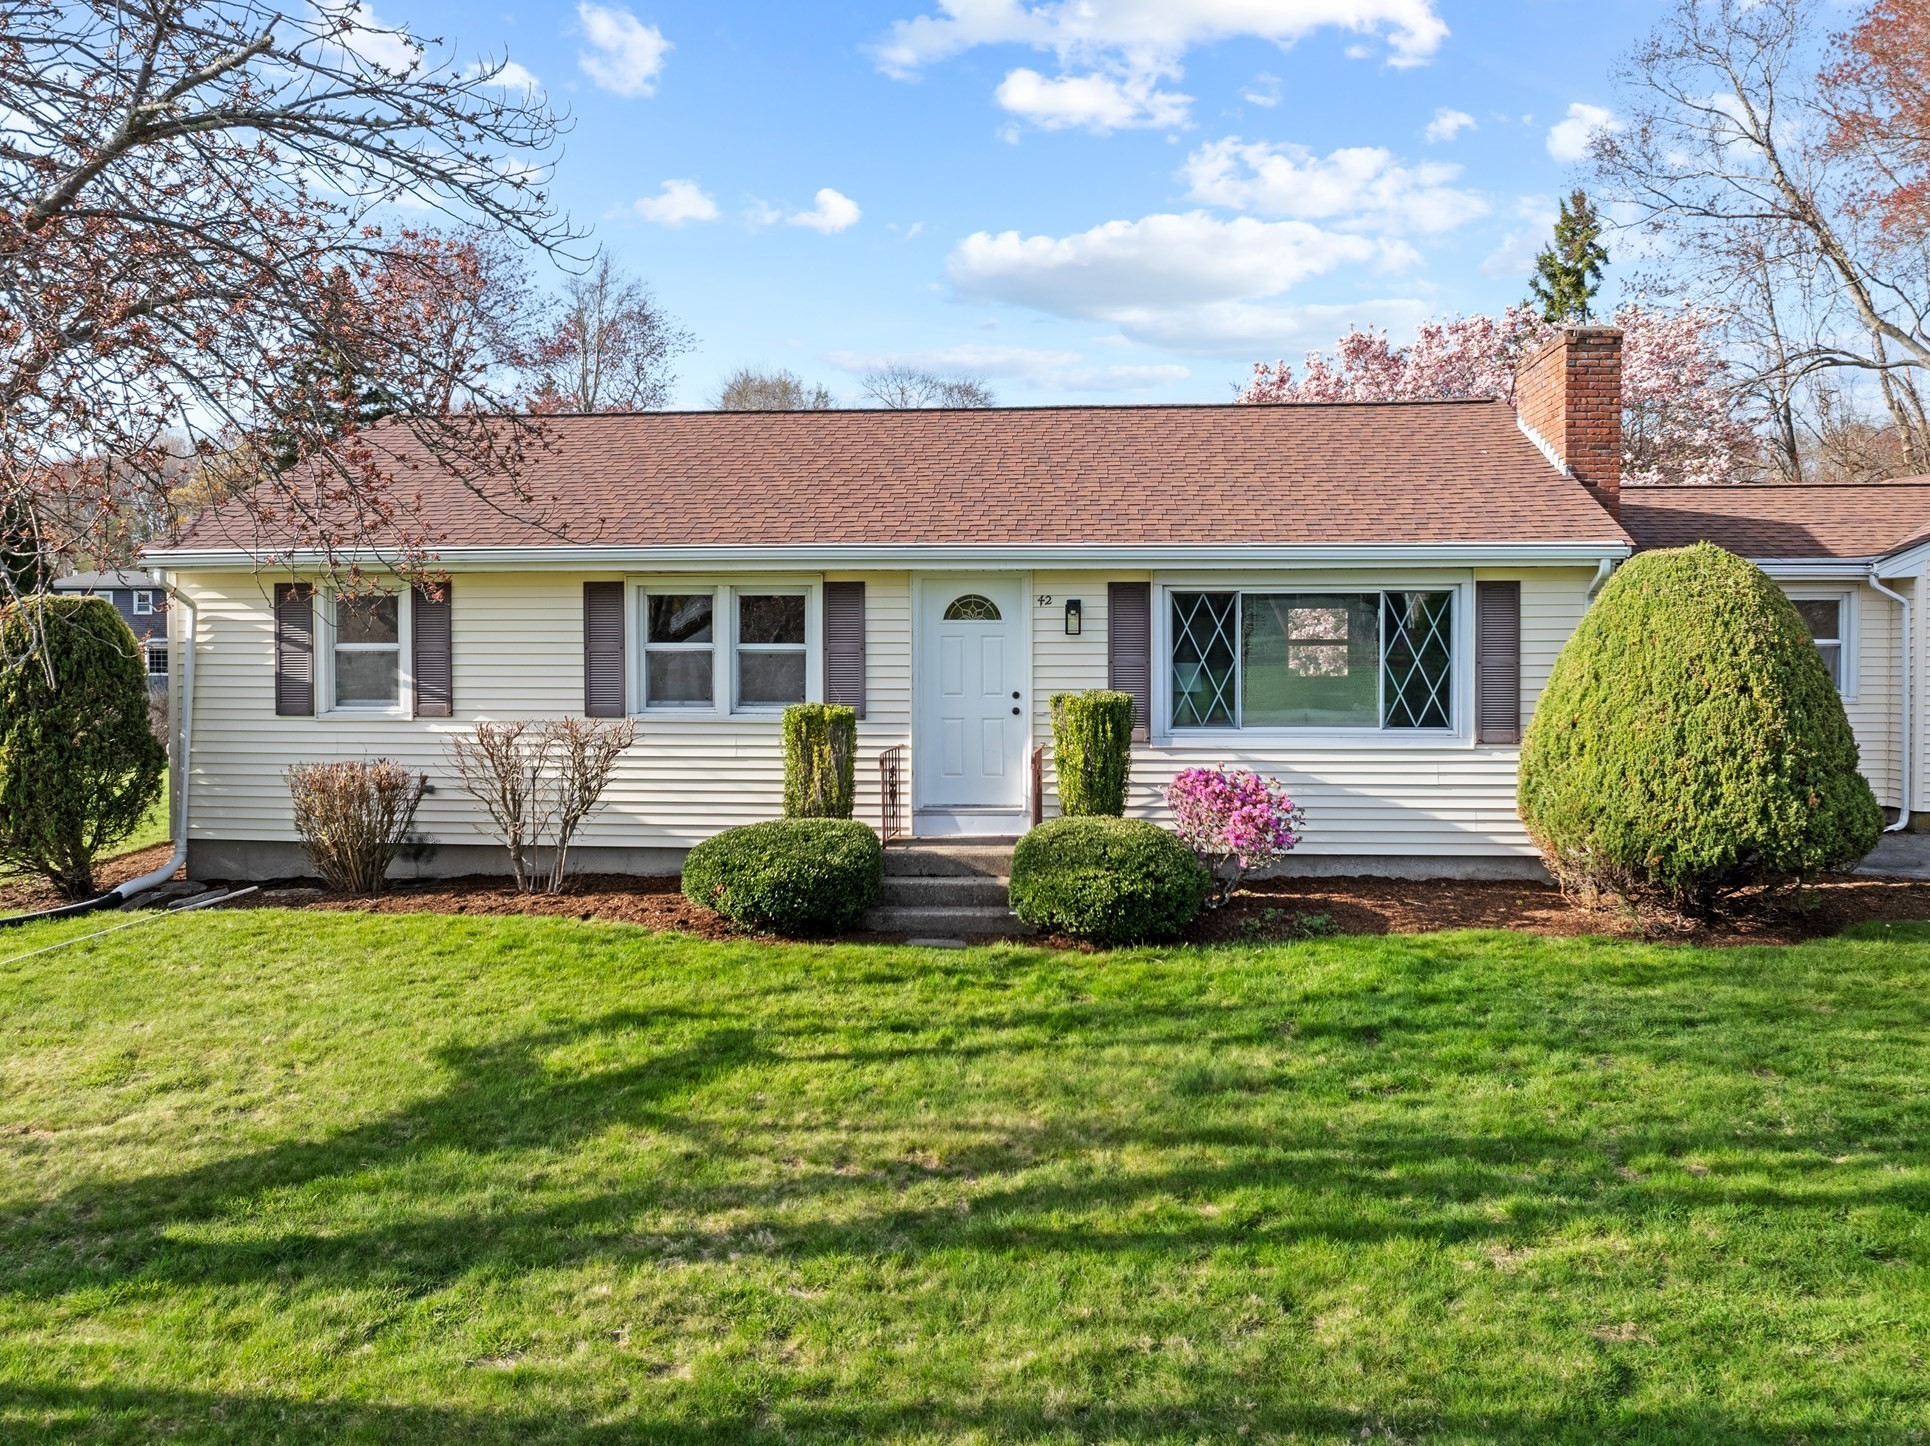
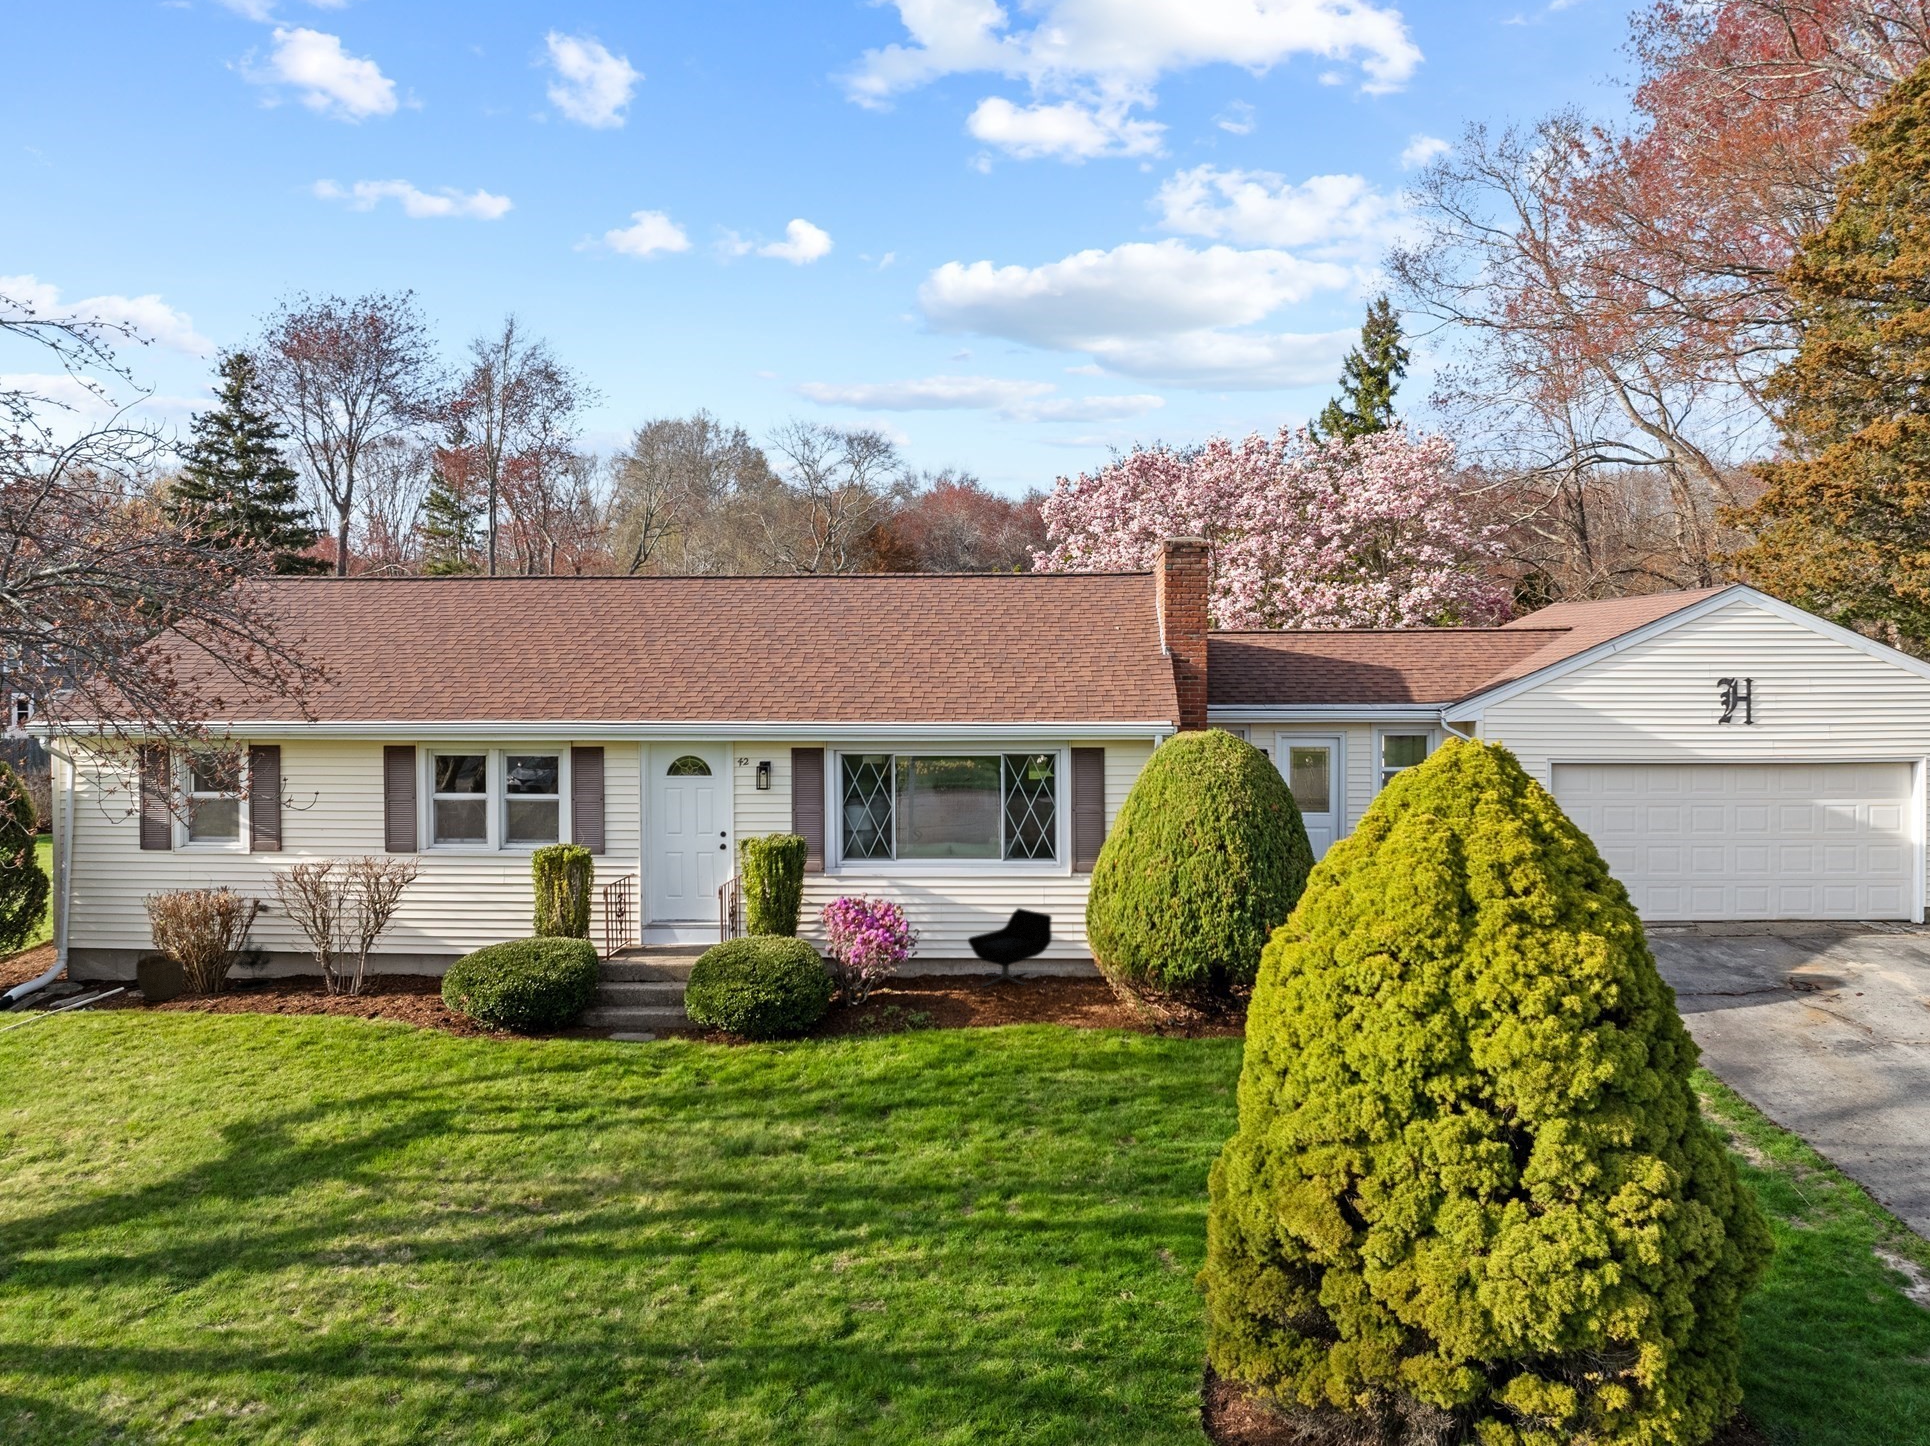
lounge chair: none [1318,796,1431,890] -> present [968,908,1052,985]
woven basket: none [276,828,335,898] -> present [136,950,184,1001]

